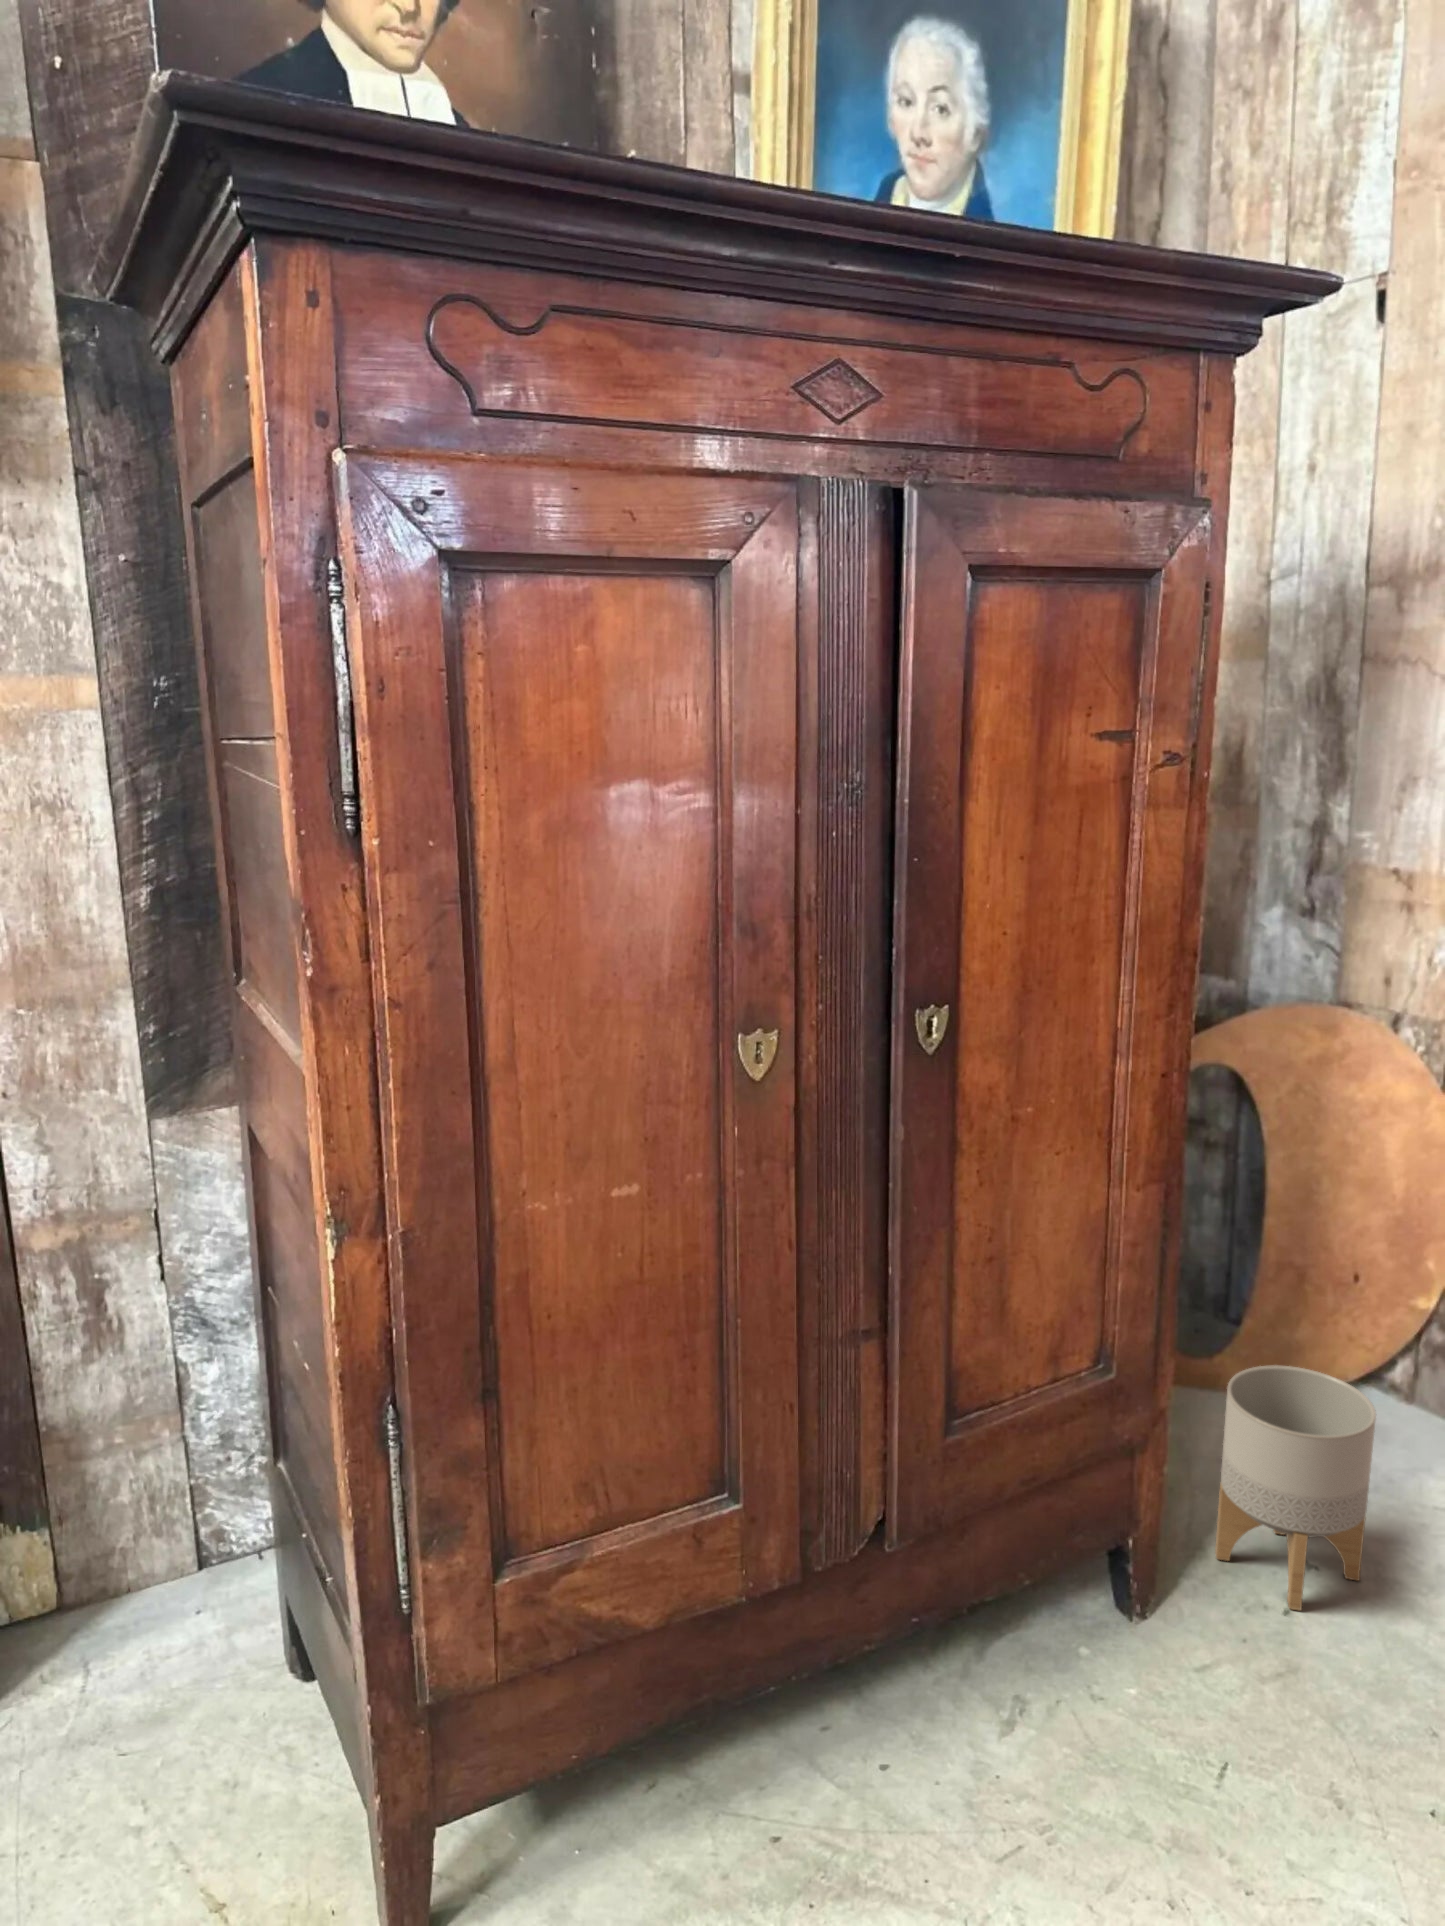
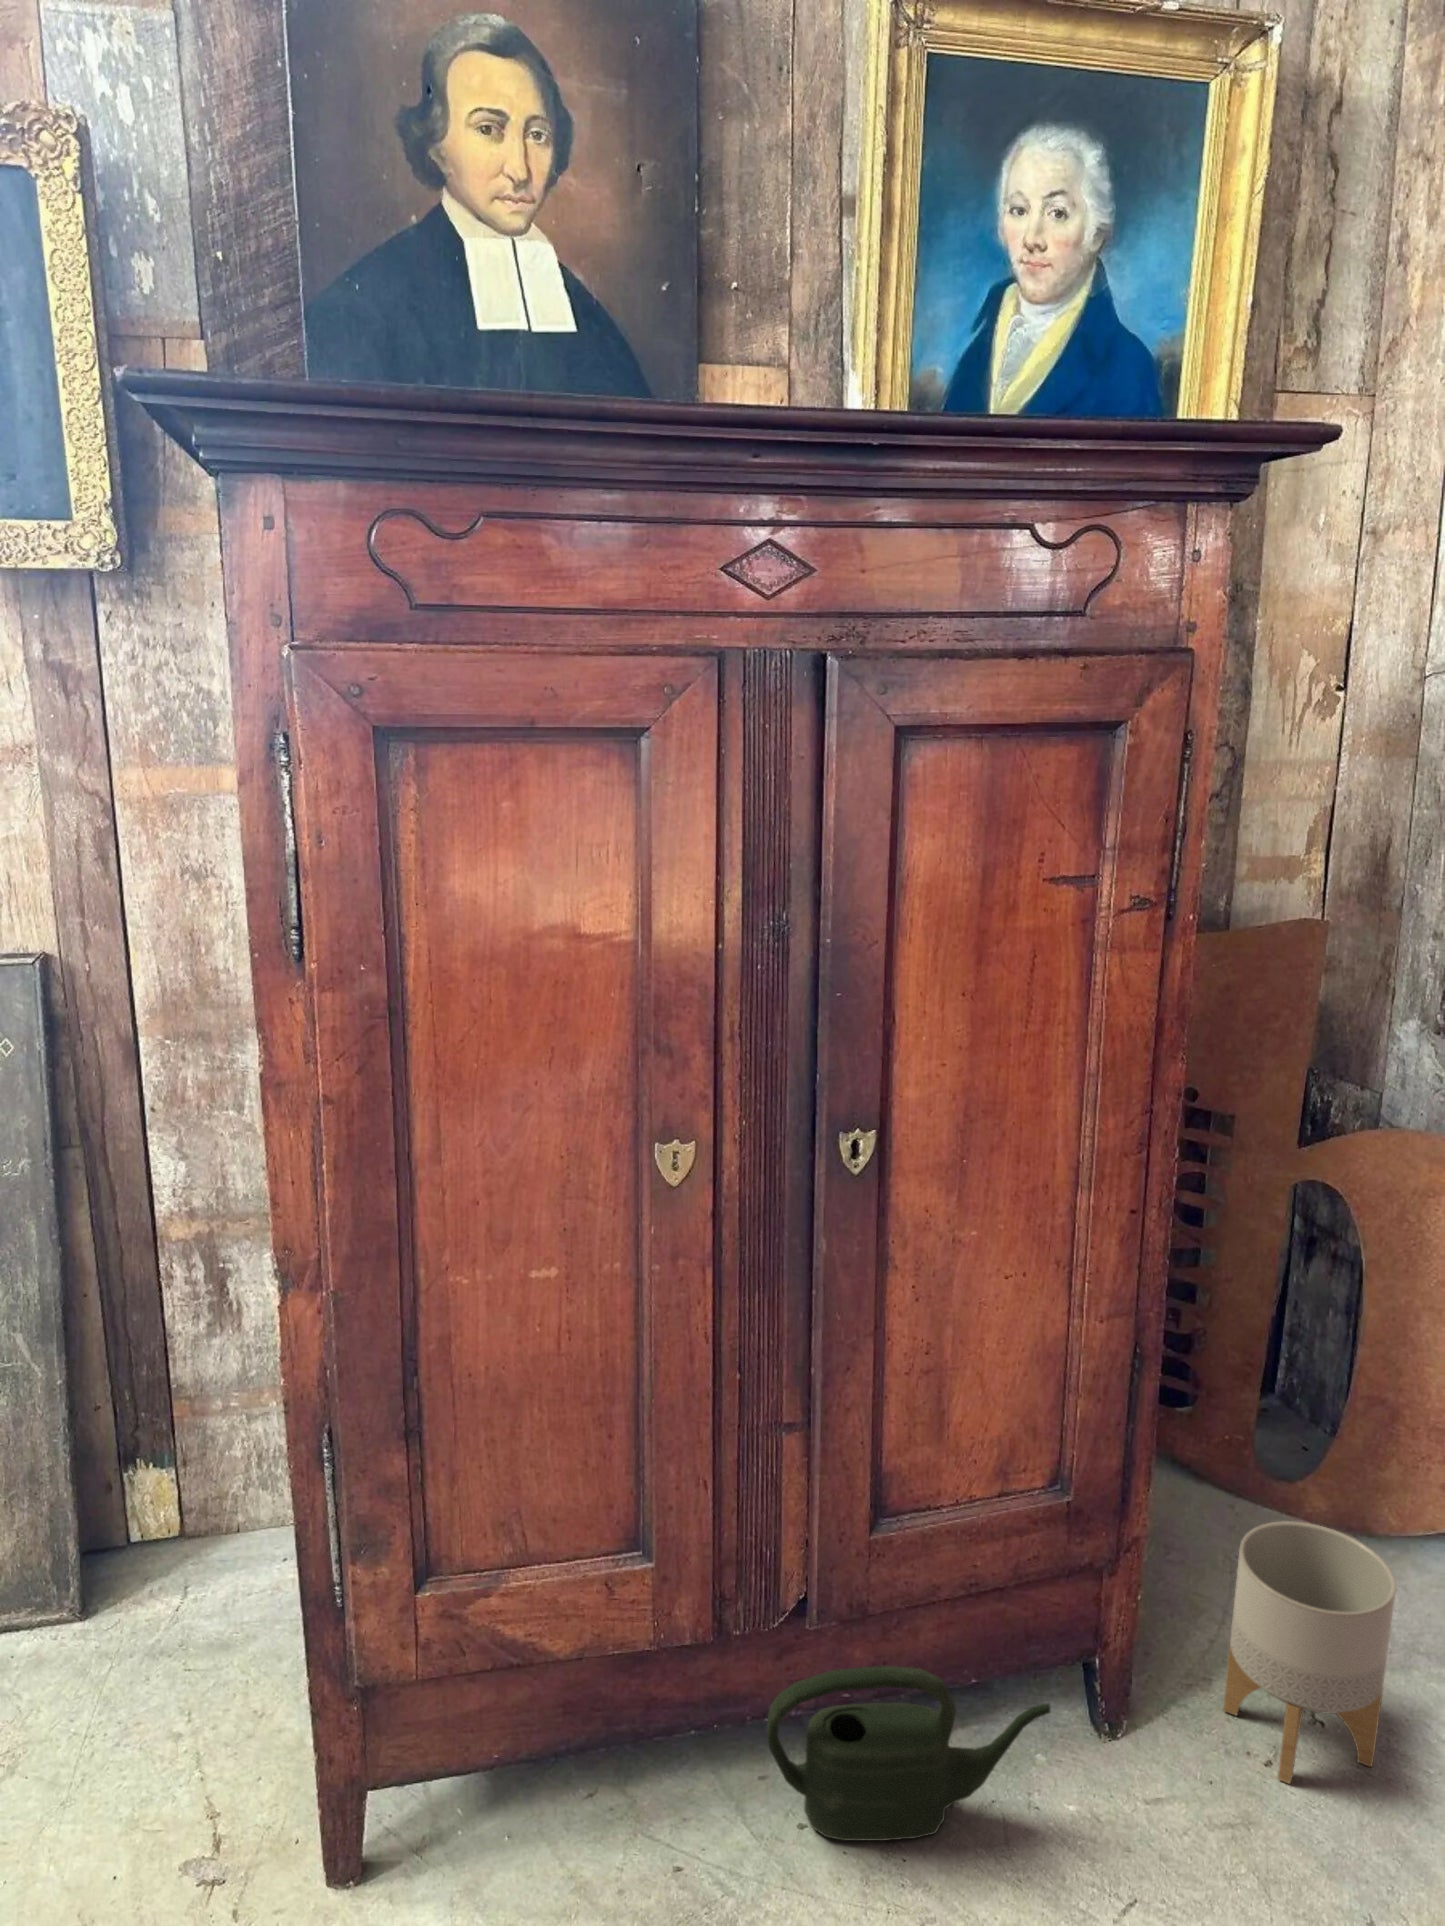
watering can: none [843,1565,1109,1760] -> present [766,1665,1050,1841]

